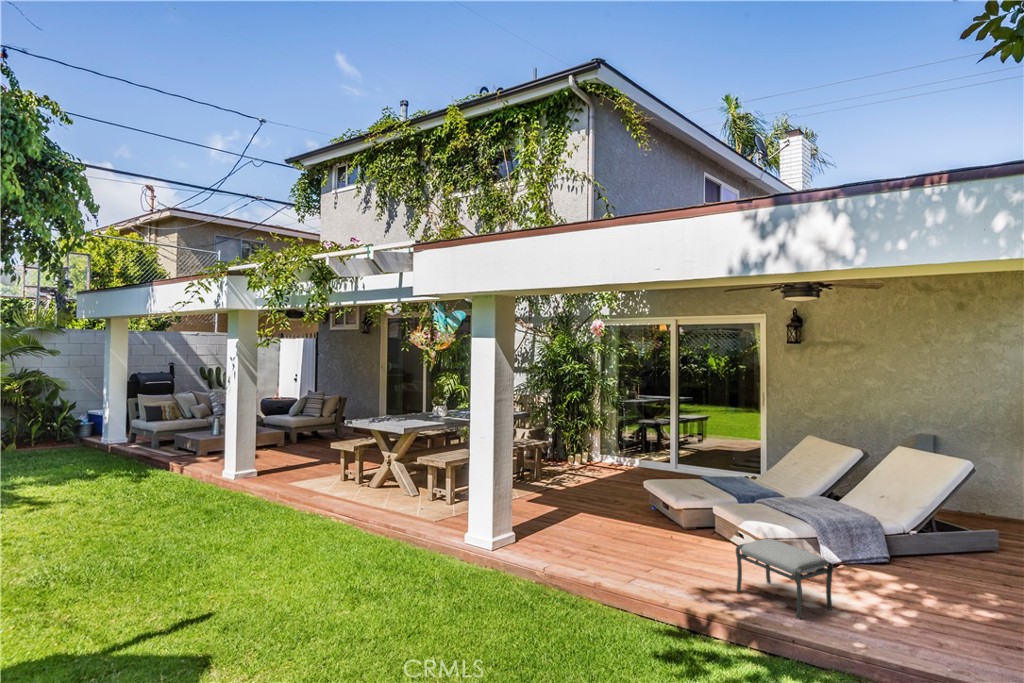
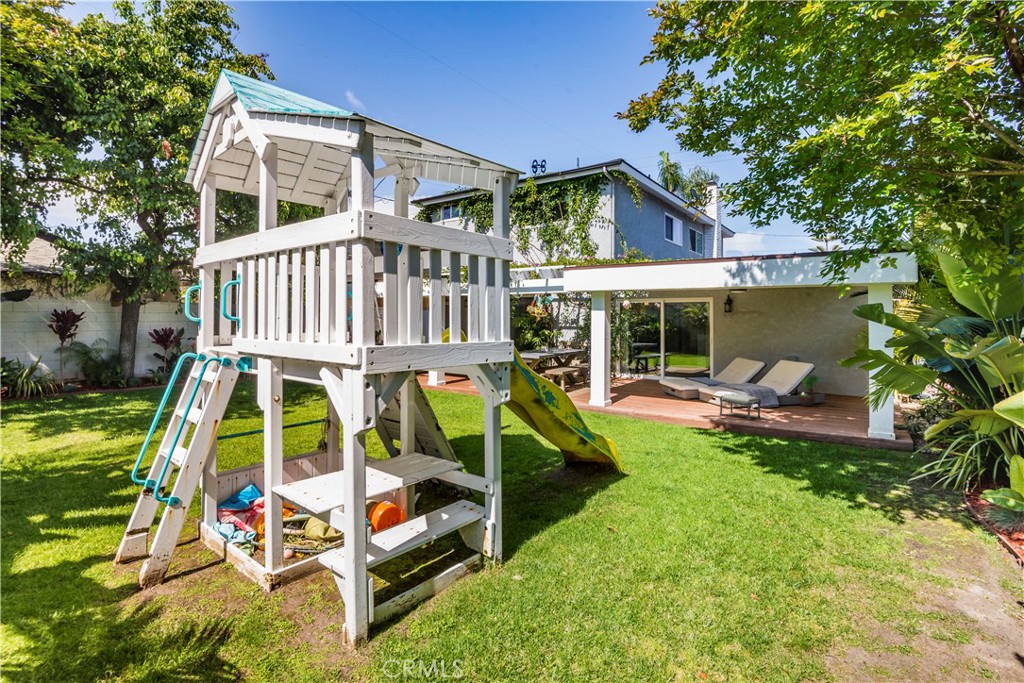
potted tree: none [934,484,994,565] -> present [797,375,819,406]

